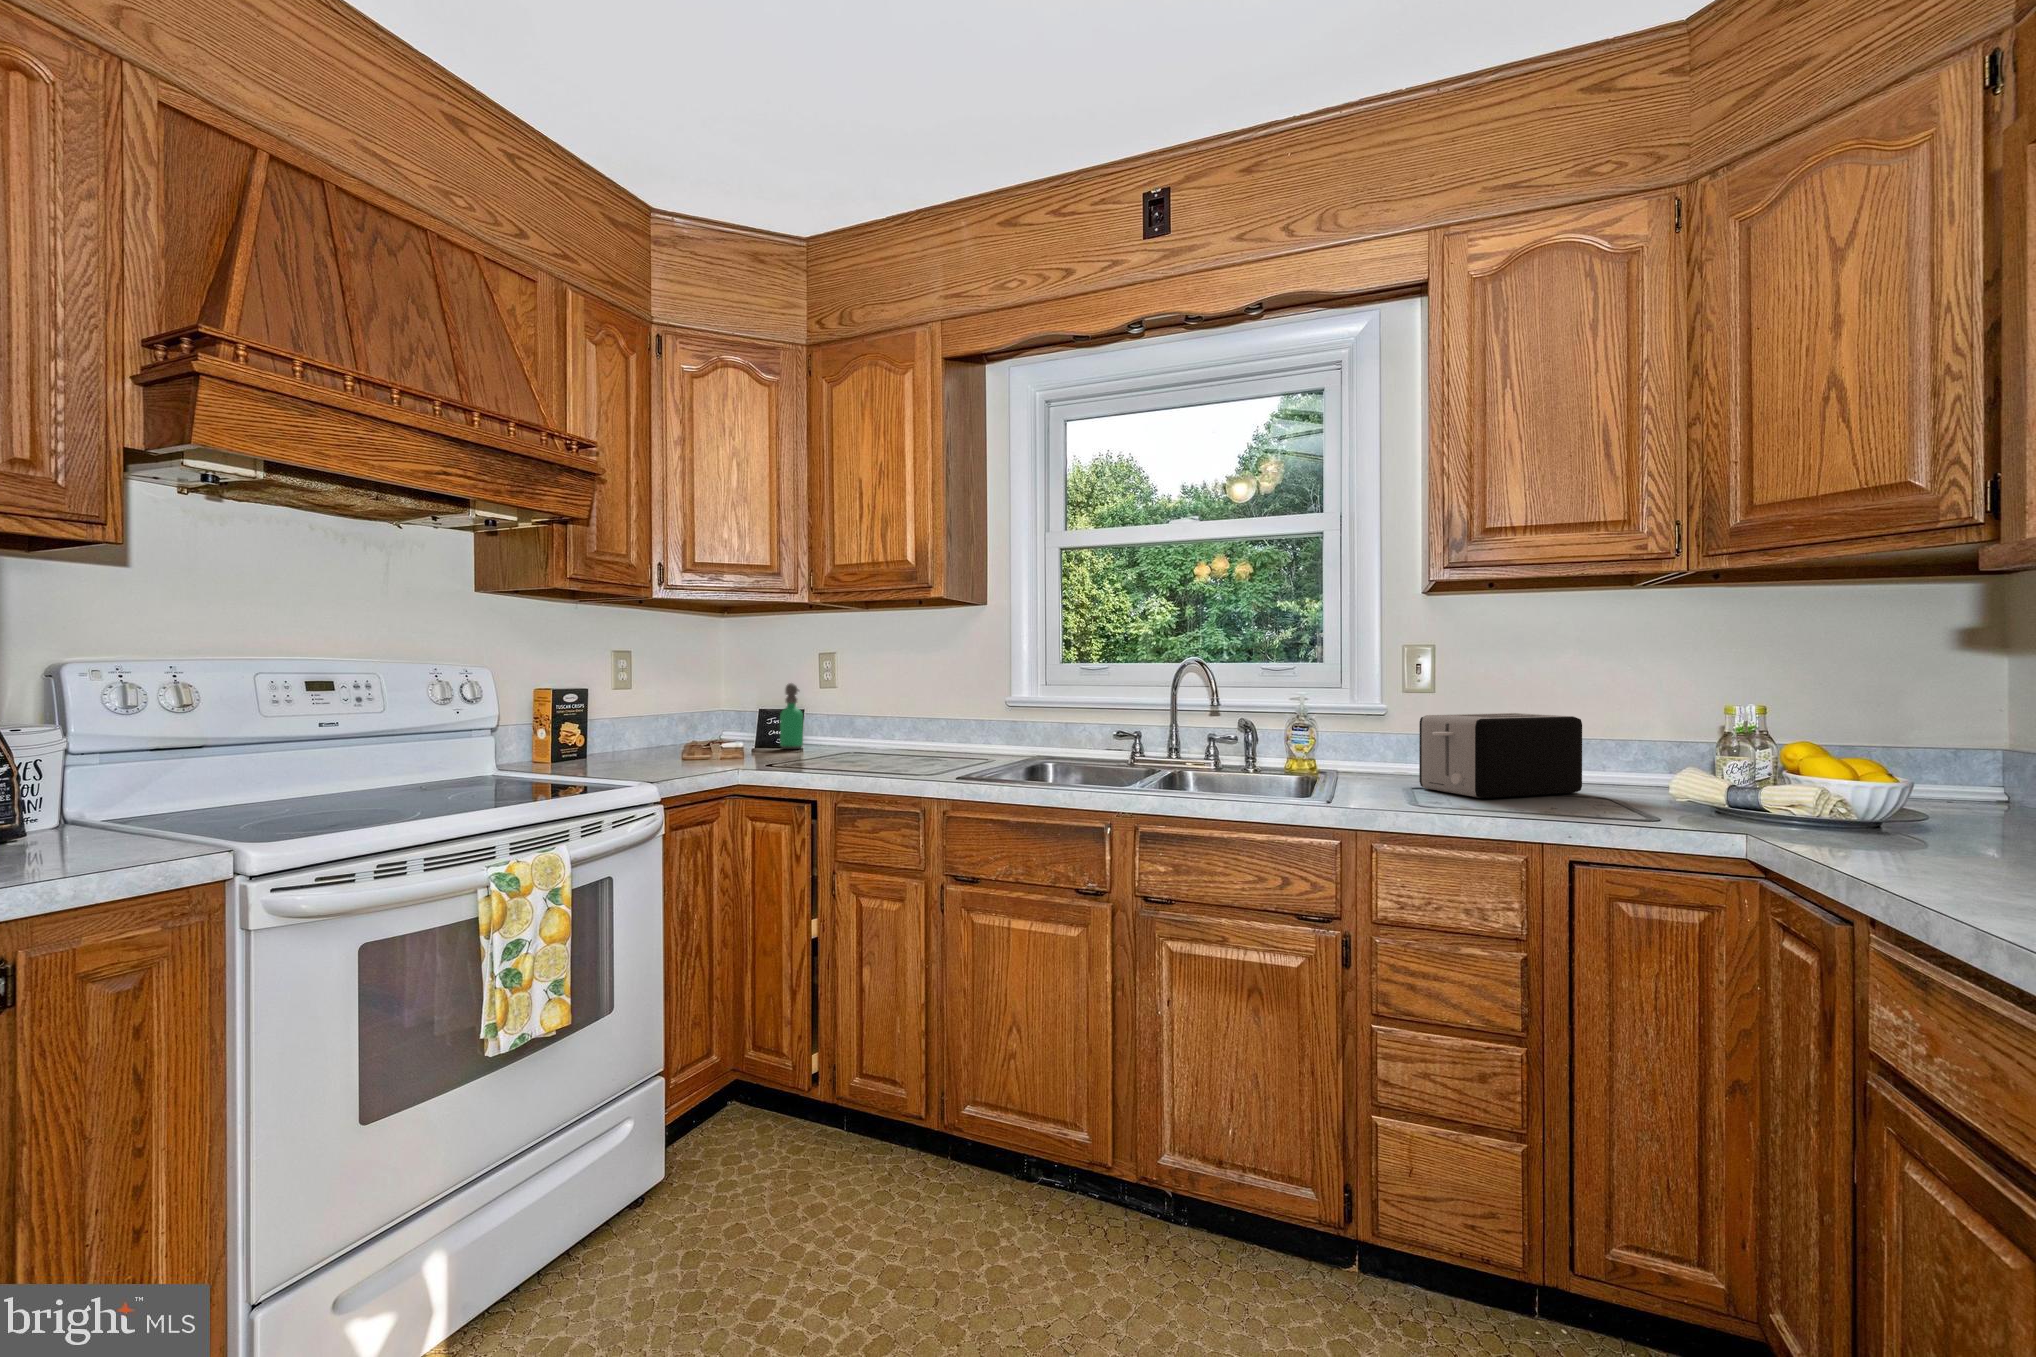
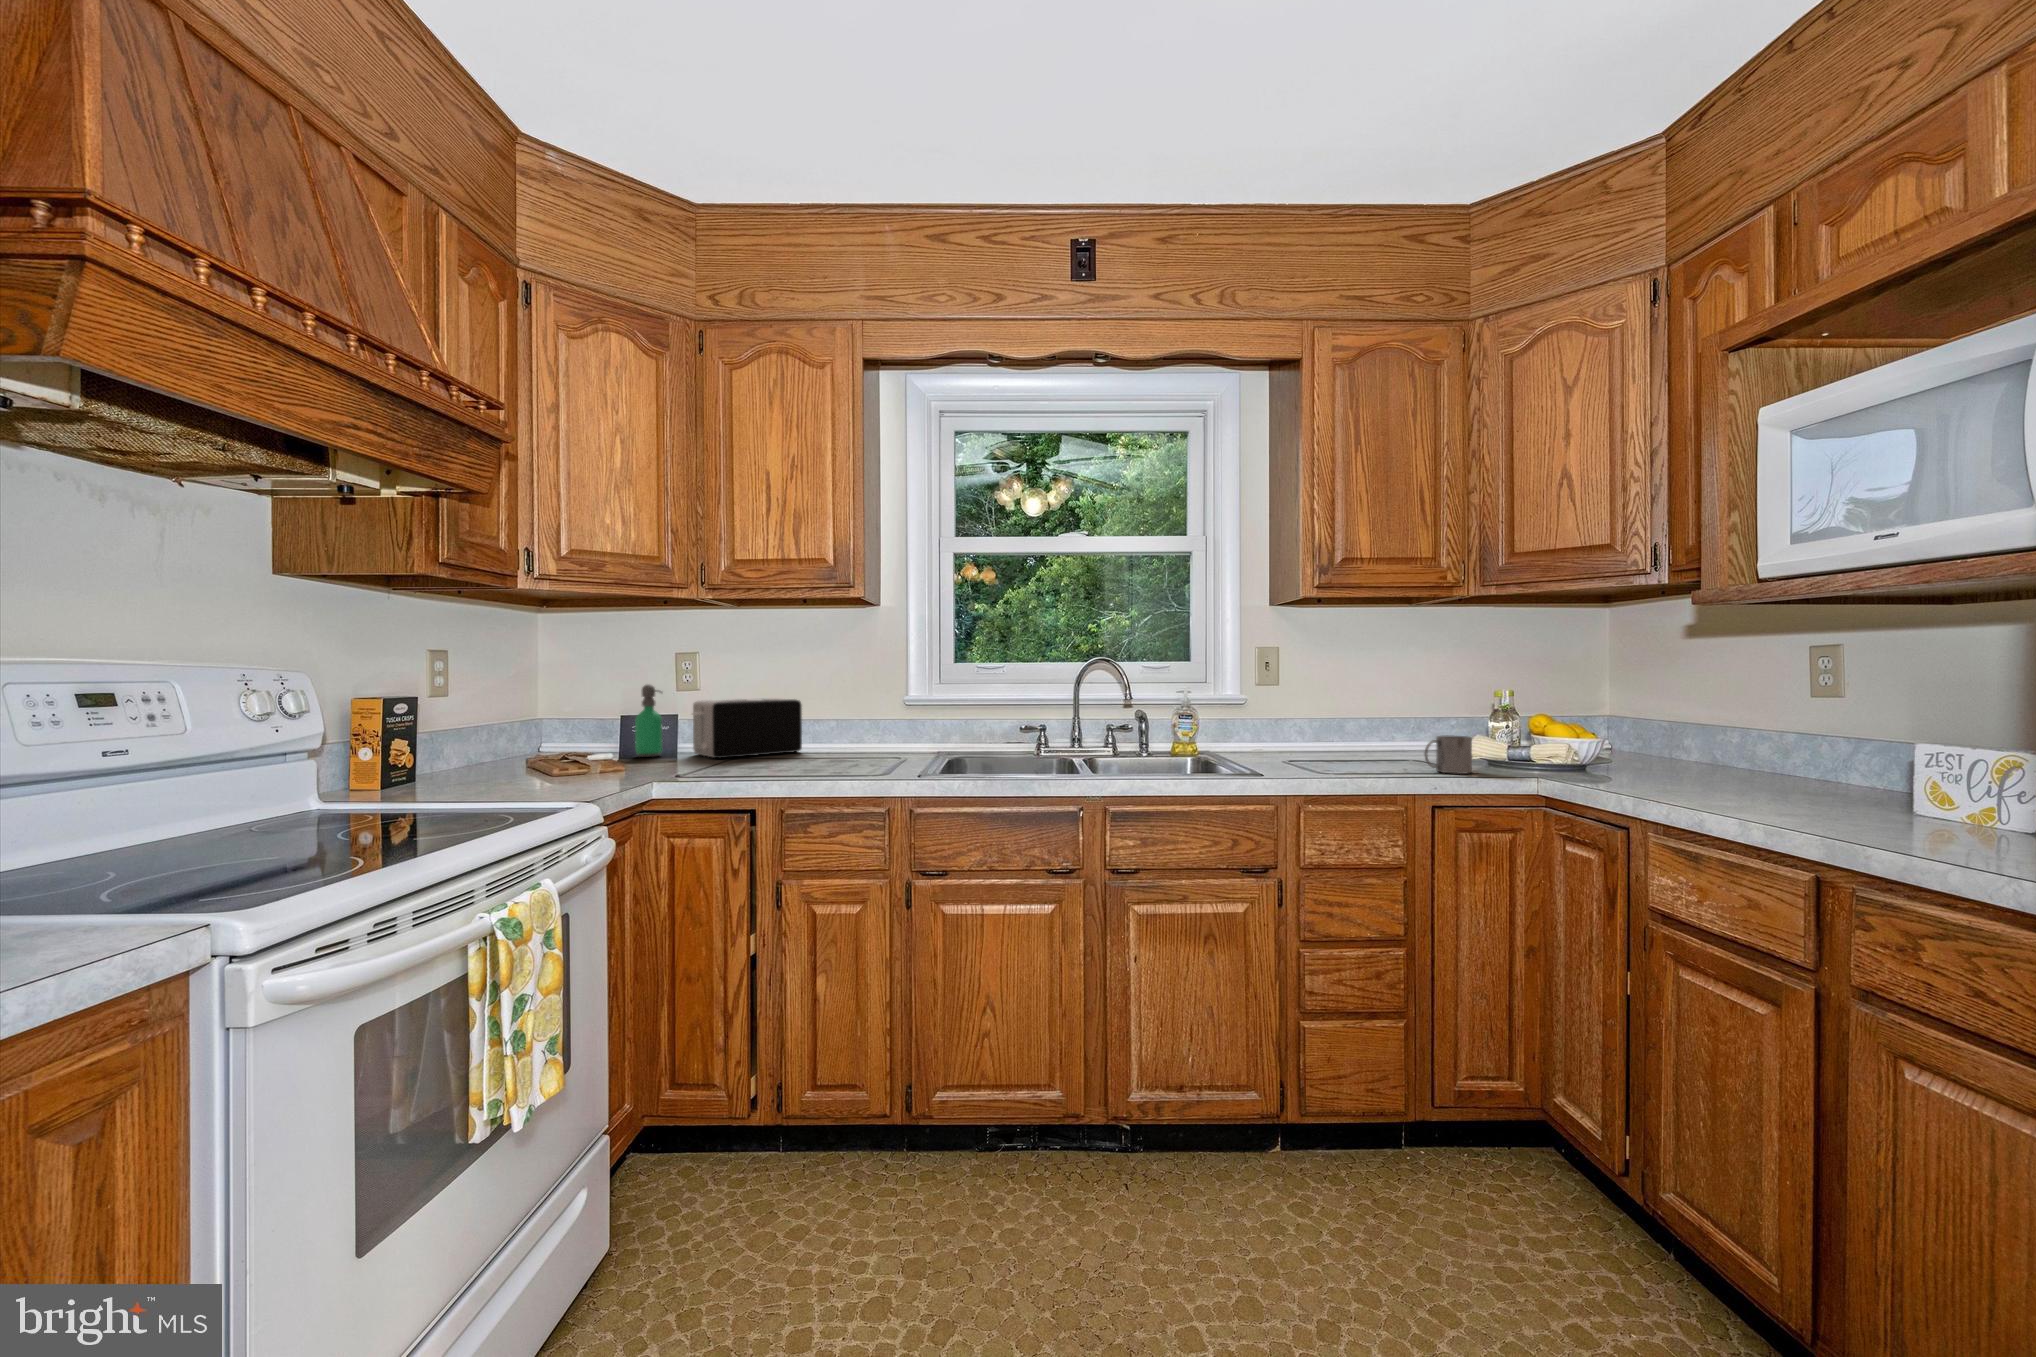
toaster: present [1419,713,1582,798] -> present [692,699,802,758]
mug: none [1584,764,1659,818] -> present [1424,735,1472,774]

